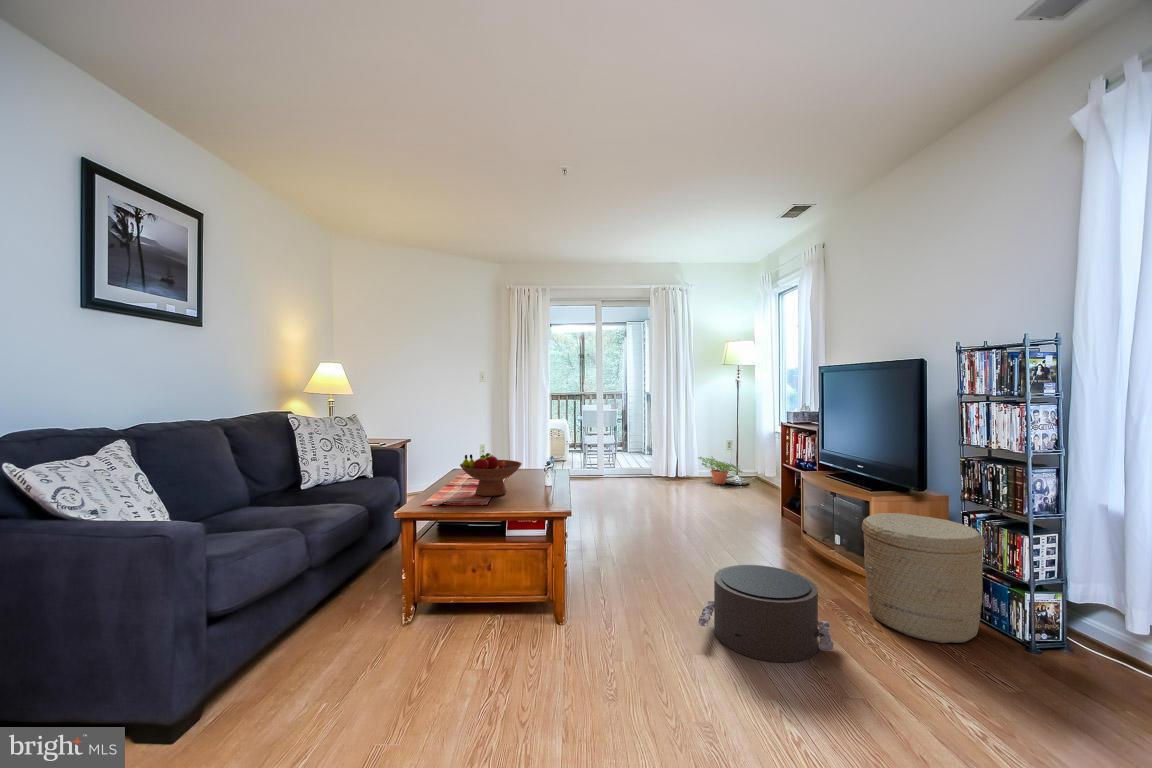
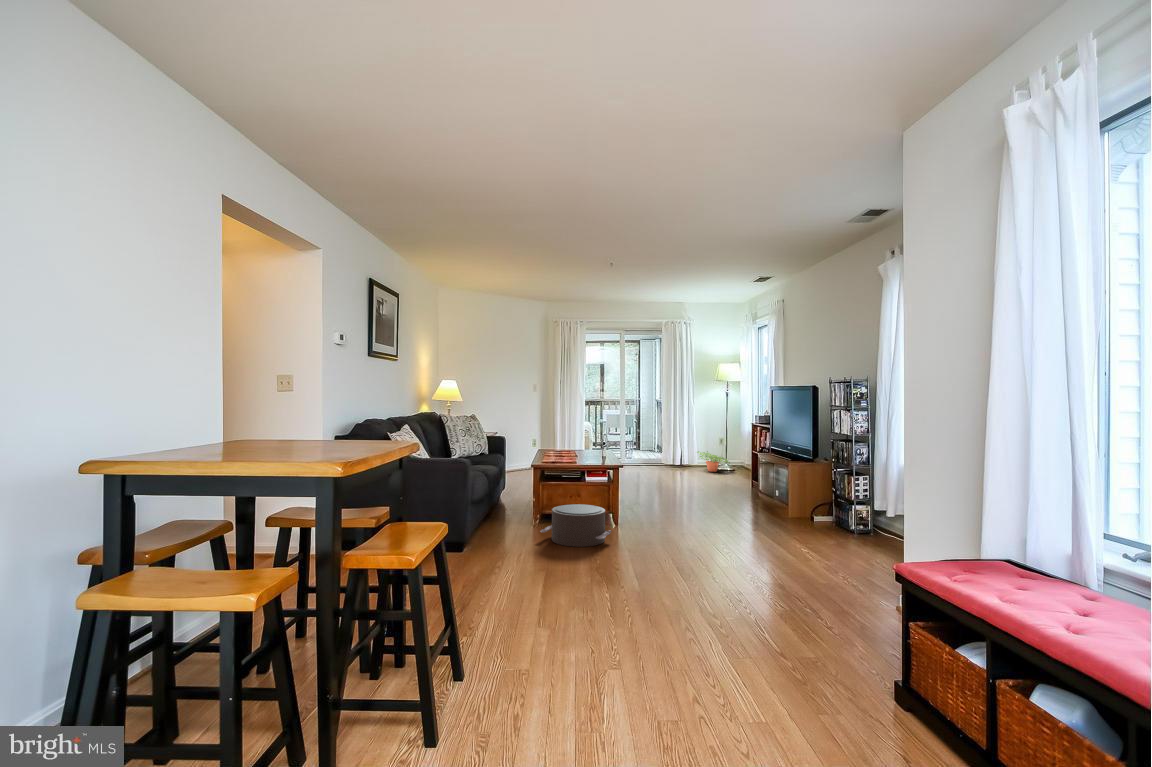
fruit bowl: present [460,453,522,496] -> none [559,437,594,461]
woven basket: present [862,513,985,643] -> none [780,471,836,530]
pouf: present [698,565,834,662] -> present [540,504,612,547]

